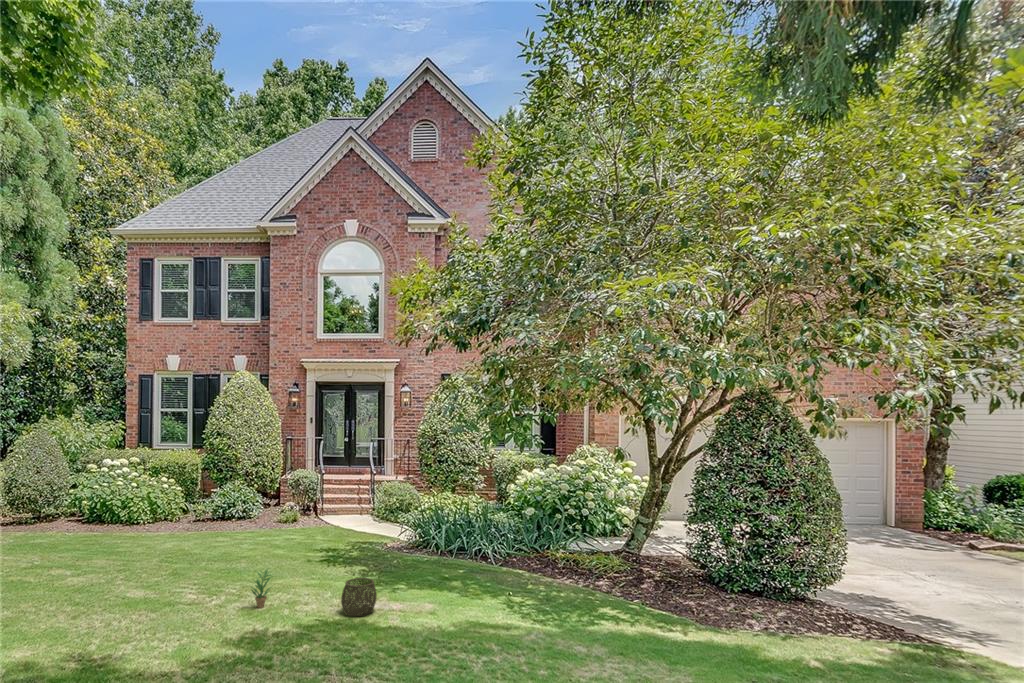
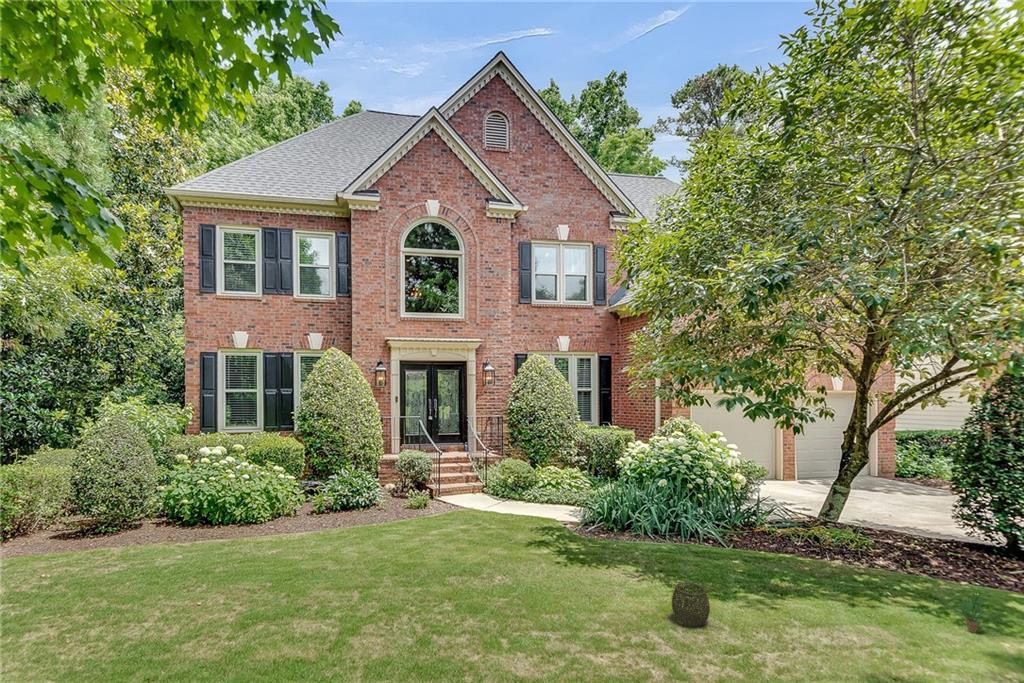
potted plant: present [252,570,271,608] -> present [960,589,986,633]

